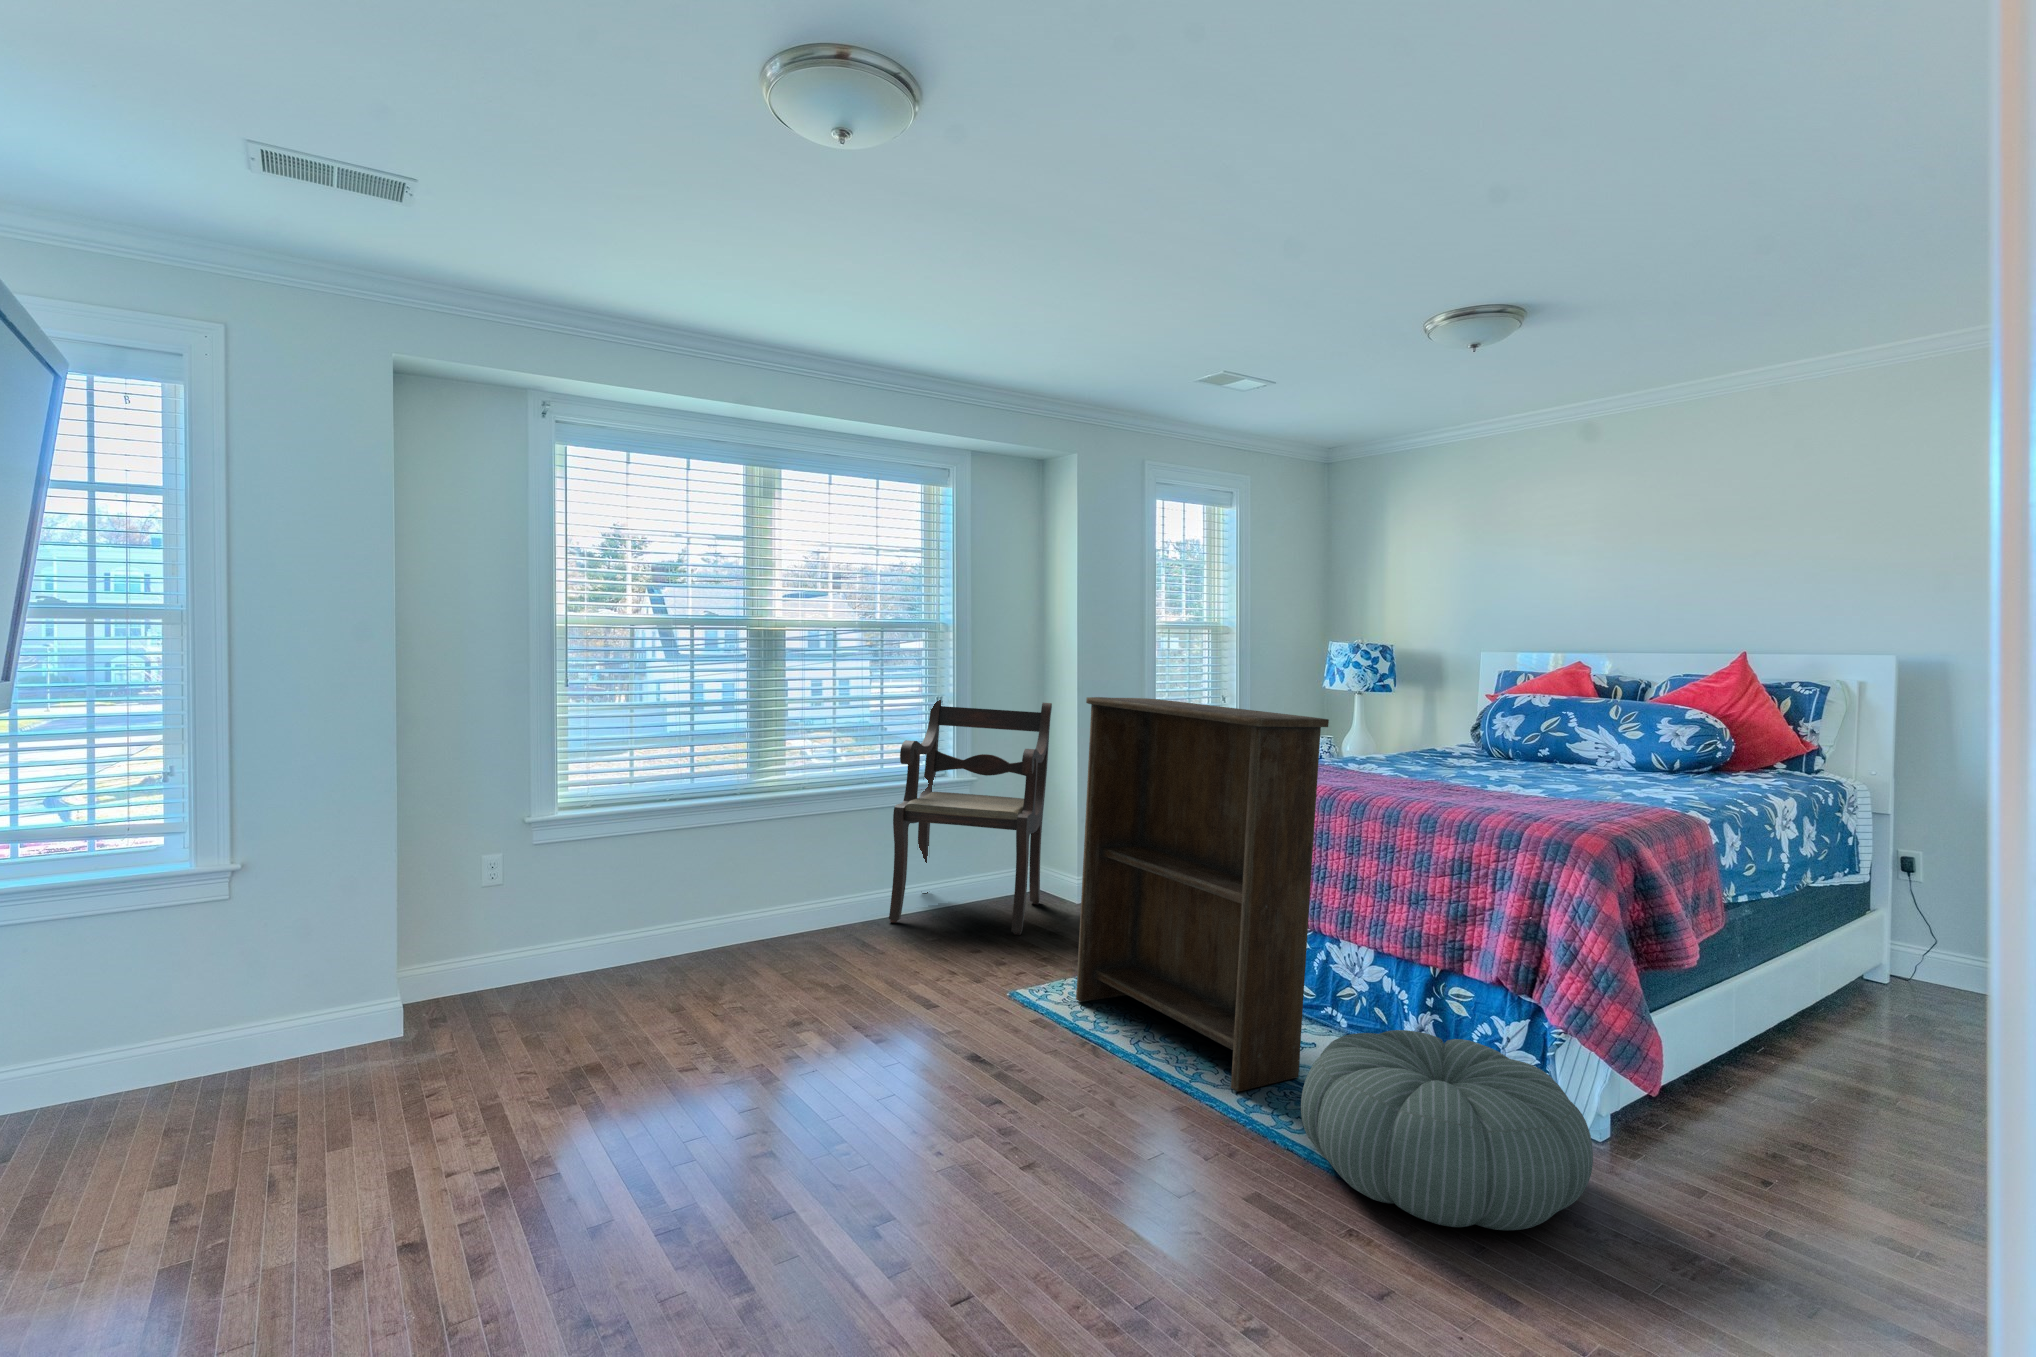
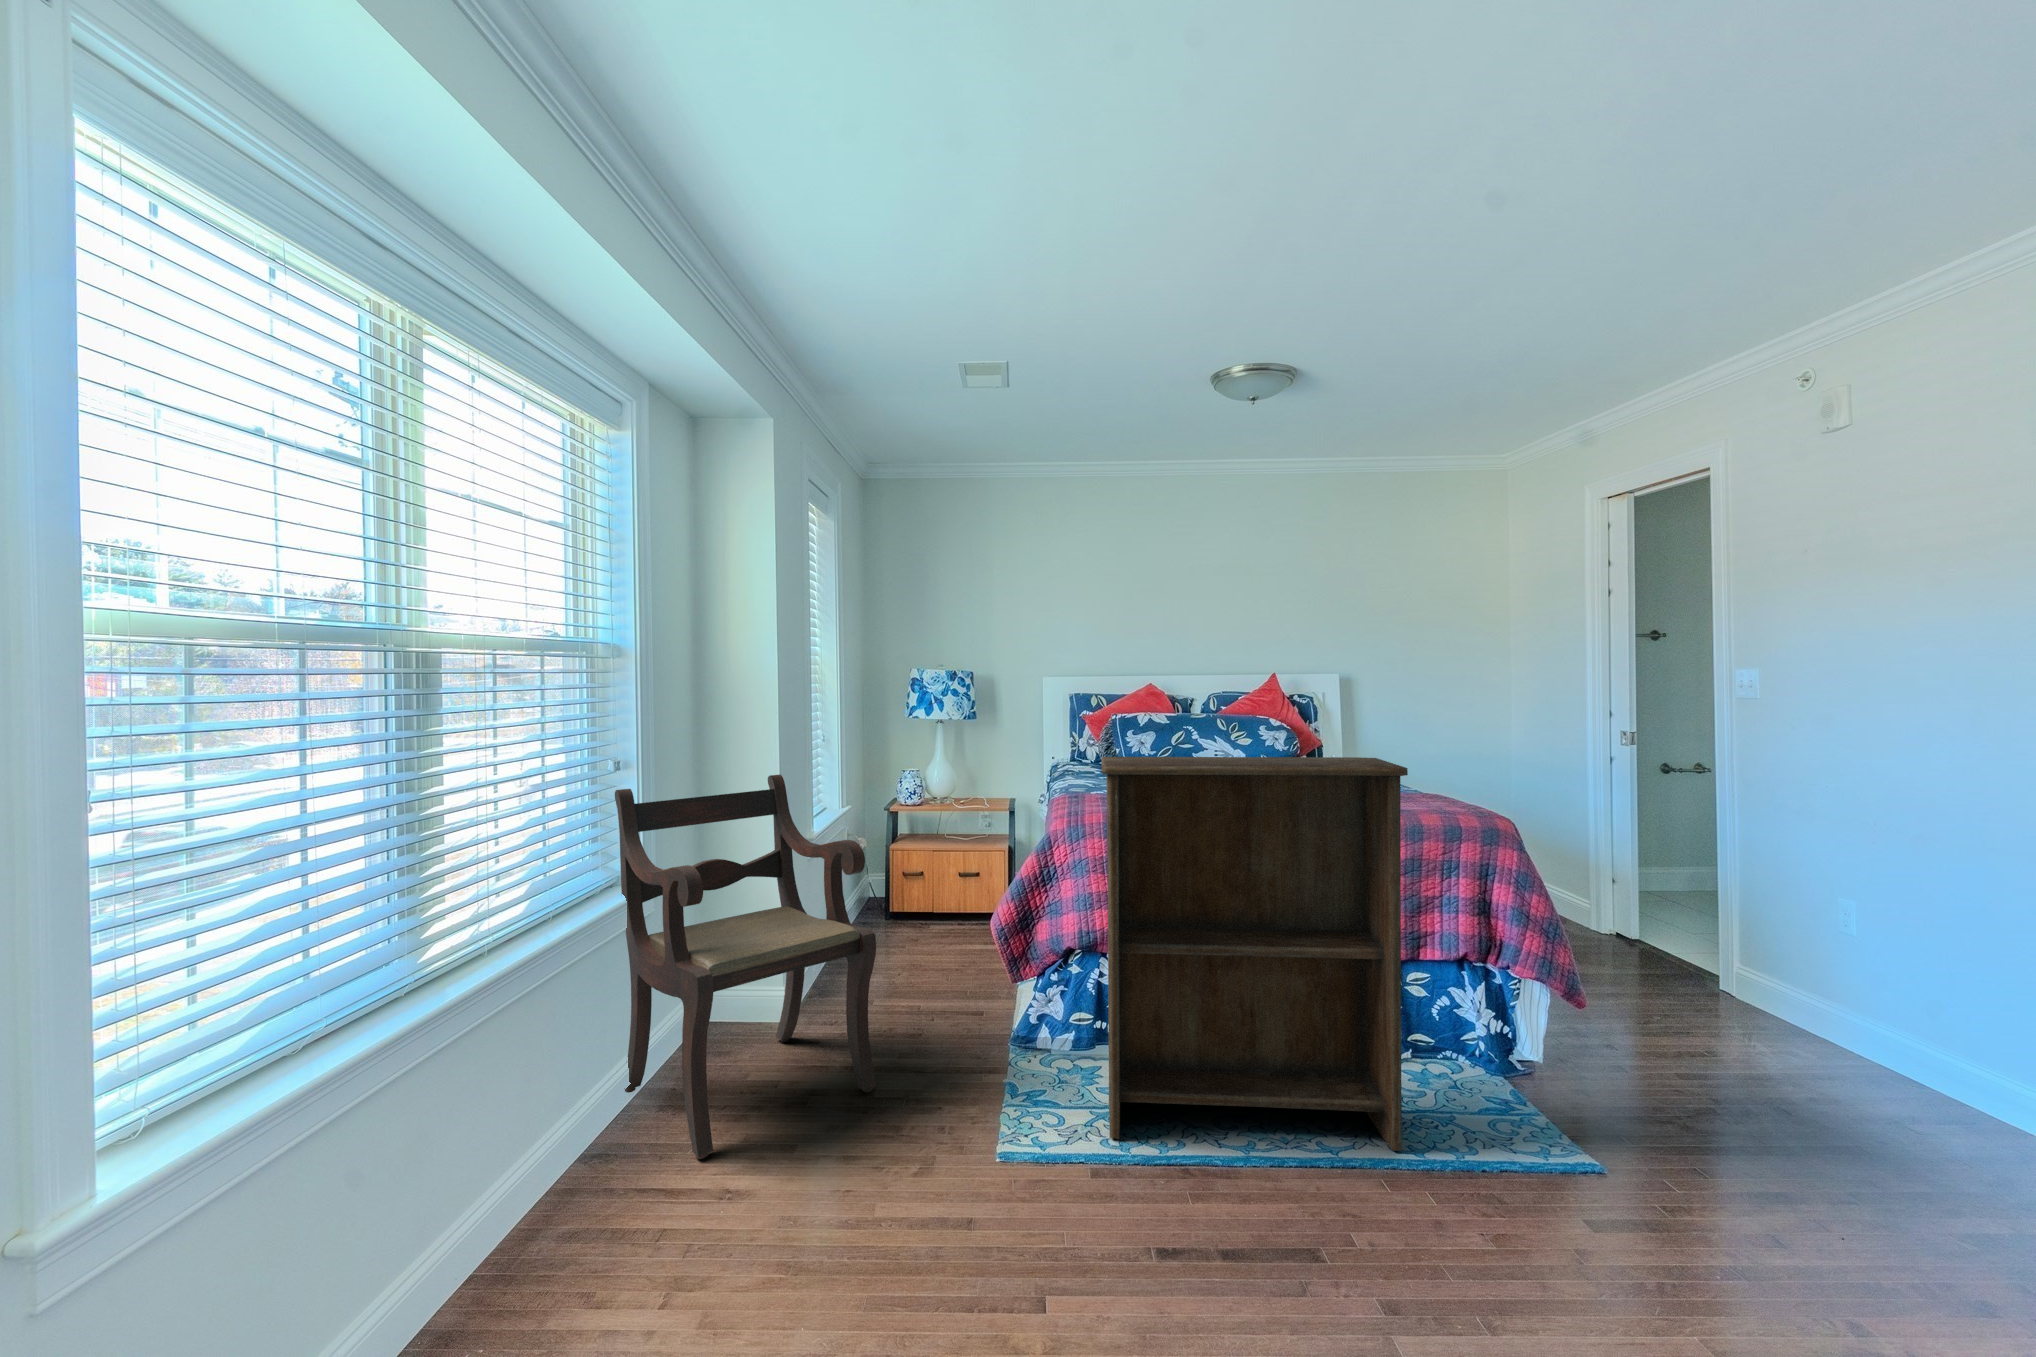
pouf: present [1301,1030,1593,1230] -> none [1461,1013,1732,1185]

